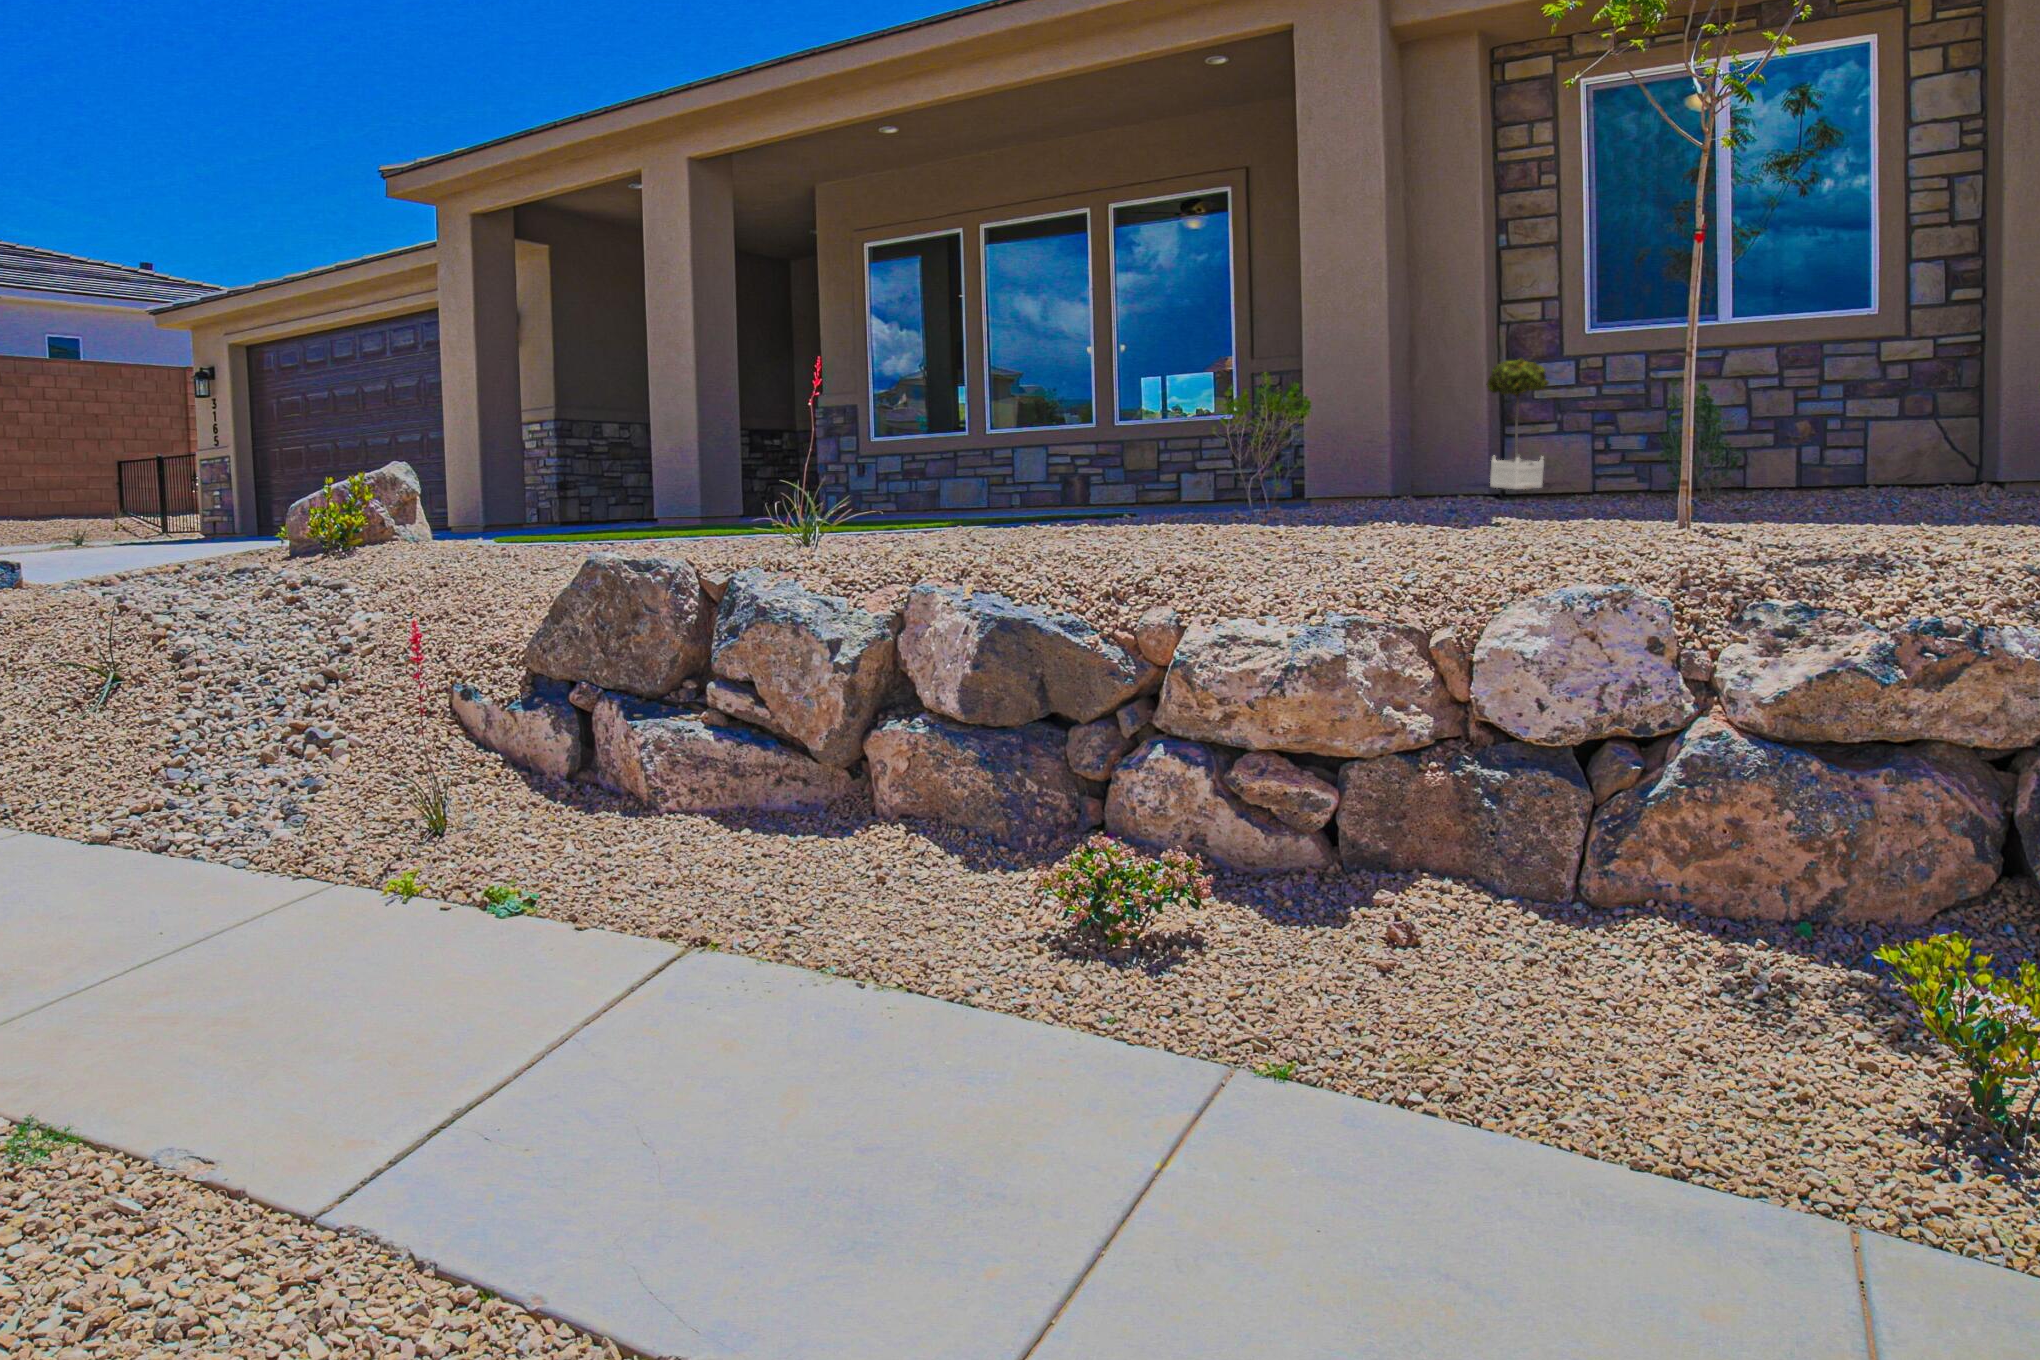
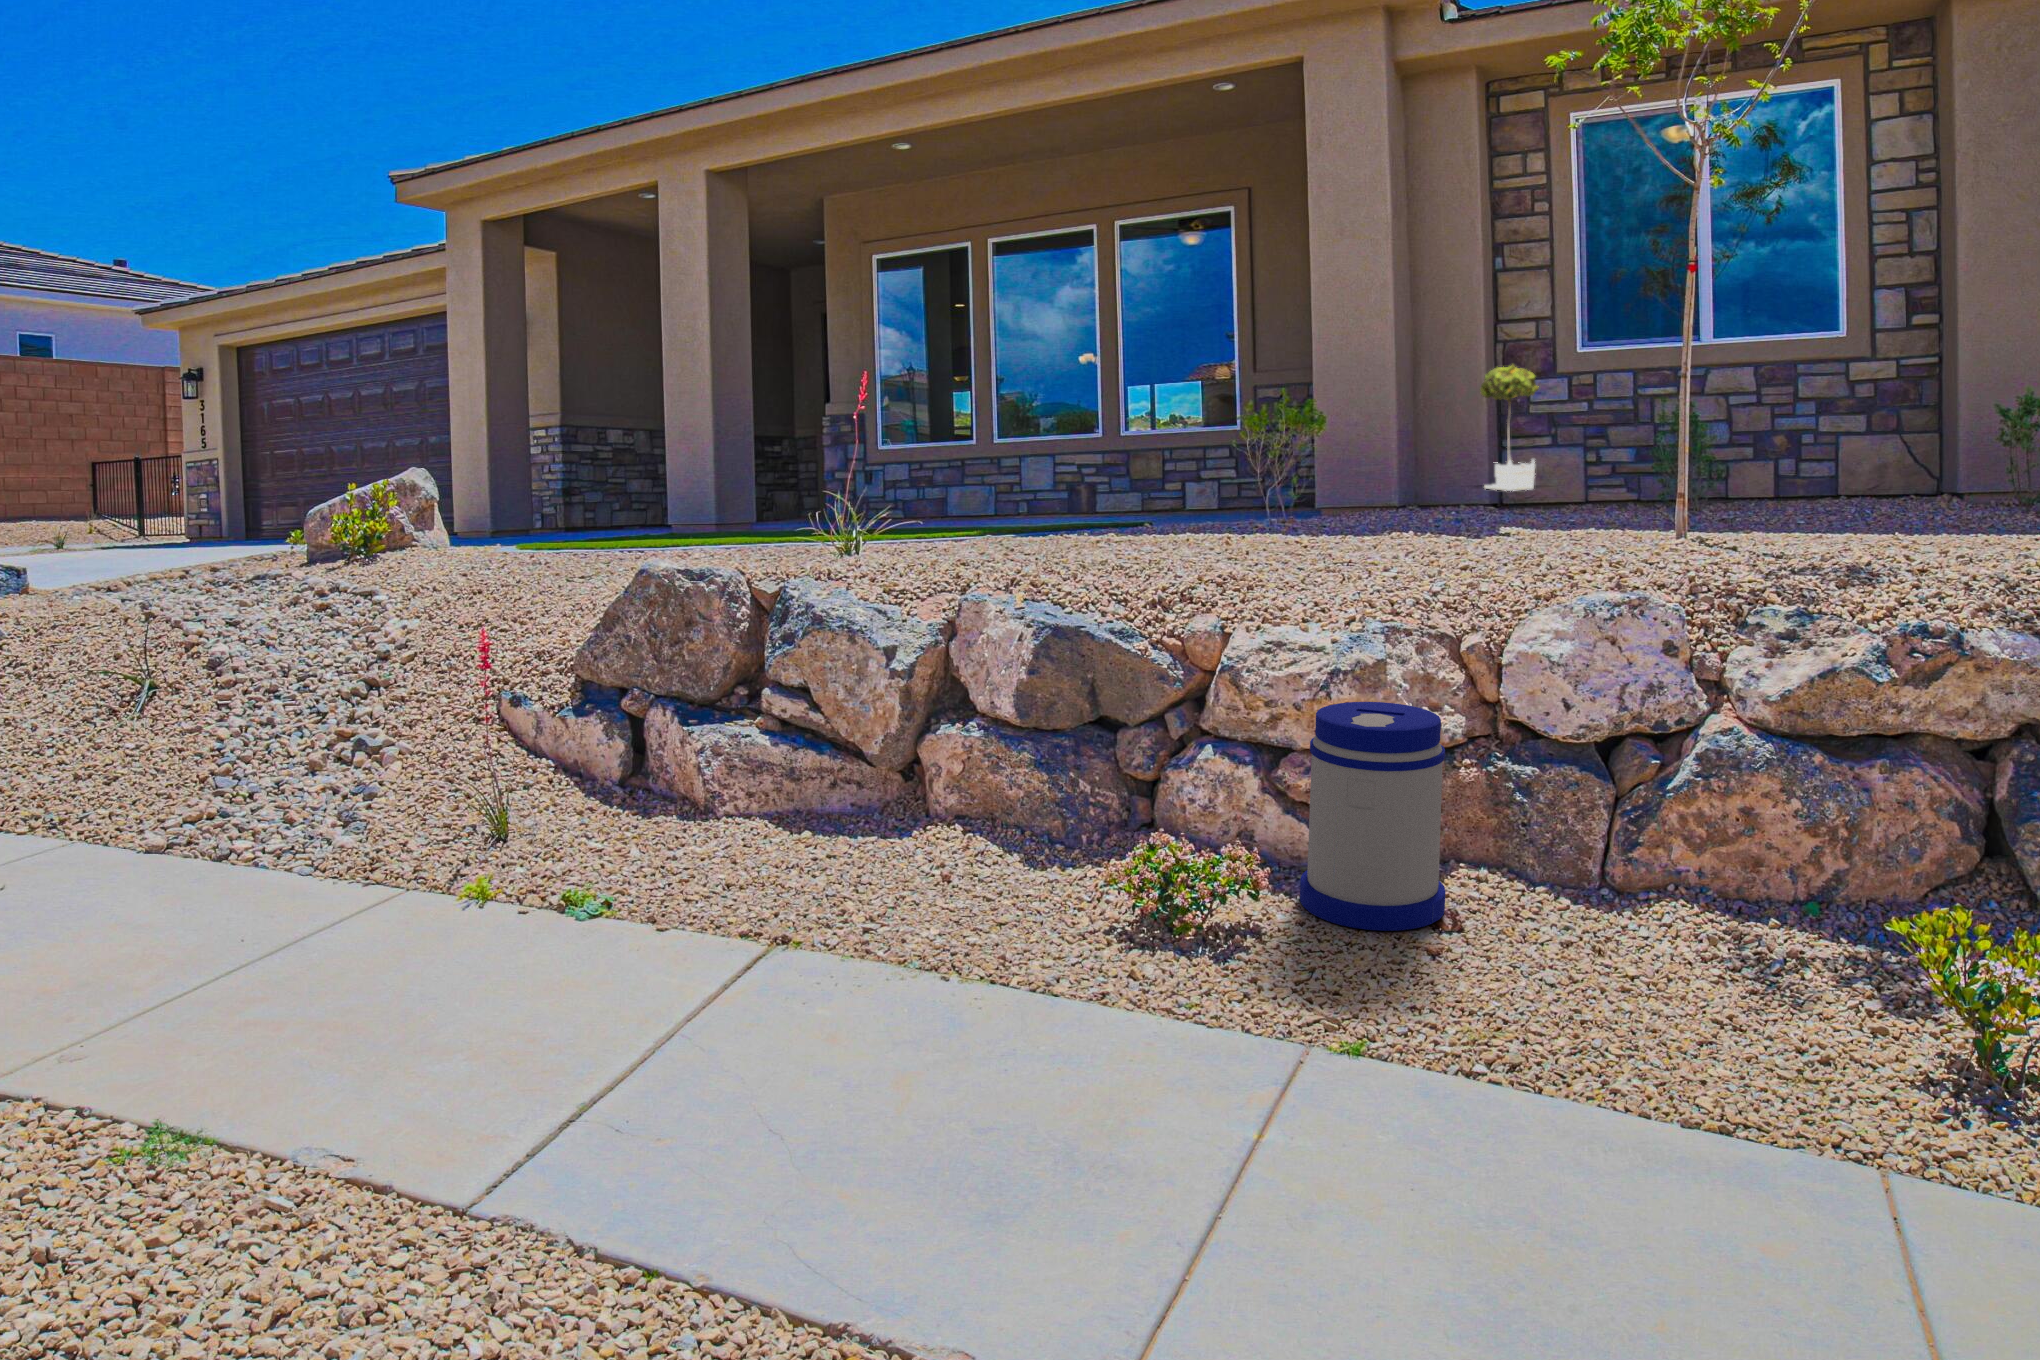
trash can: none [1248,702,1403,944] -> present [1300,702,1446,931]

